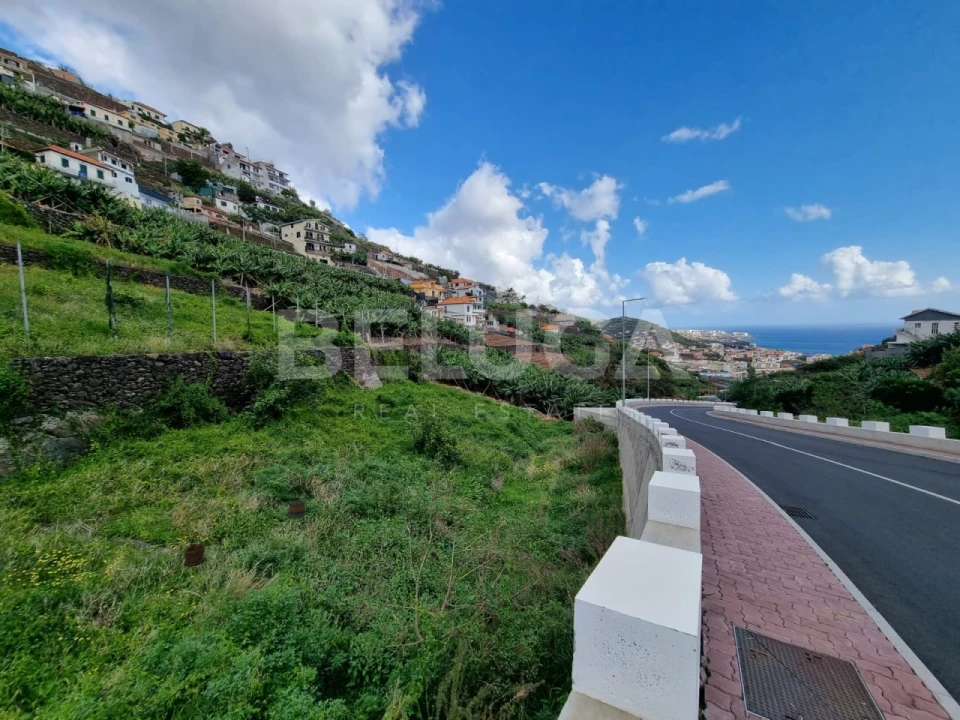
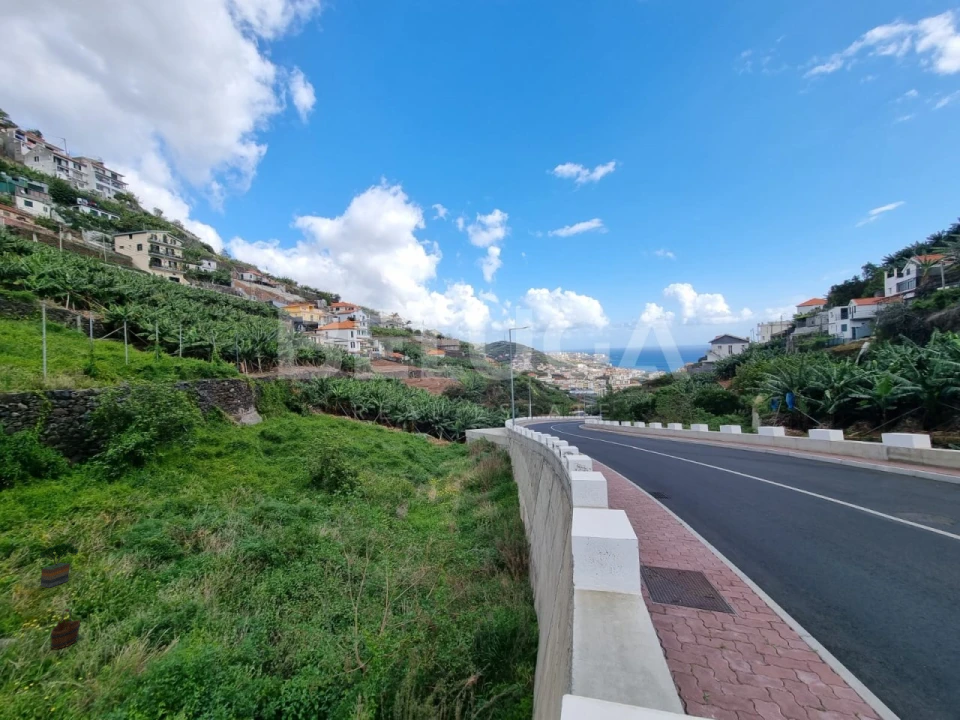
potted tree: present [287,485,310,518] -> present [40,543,78,588]

